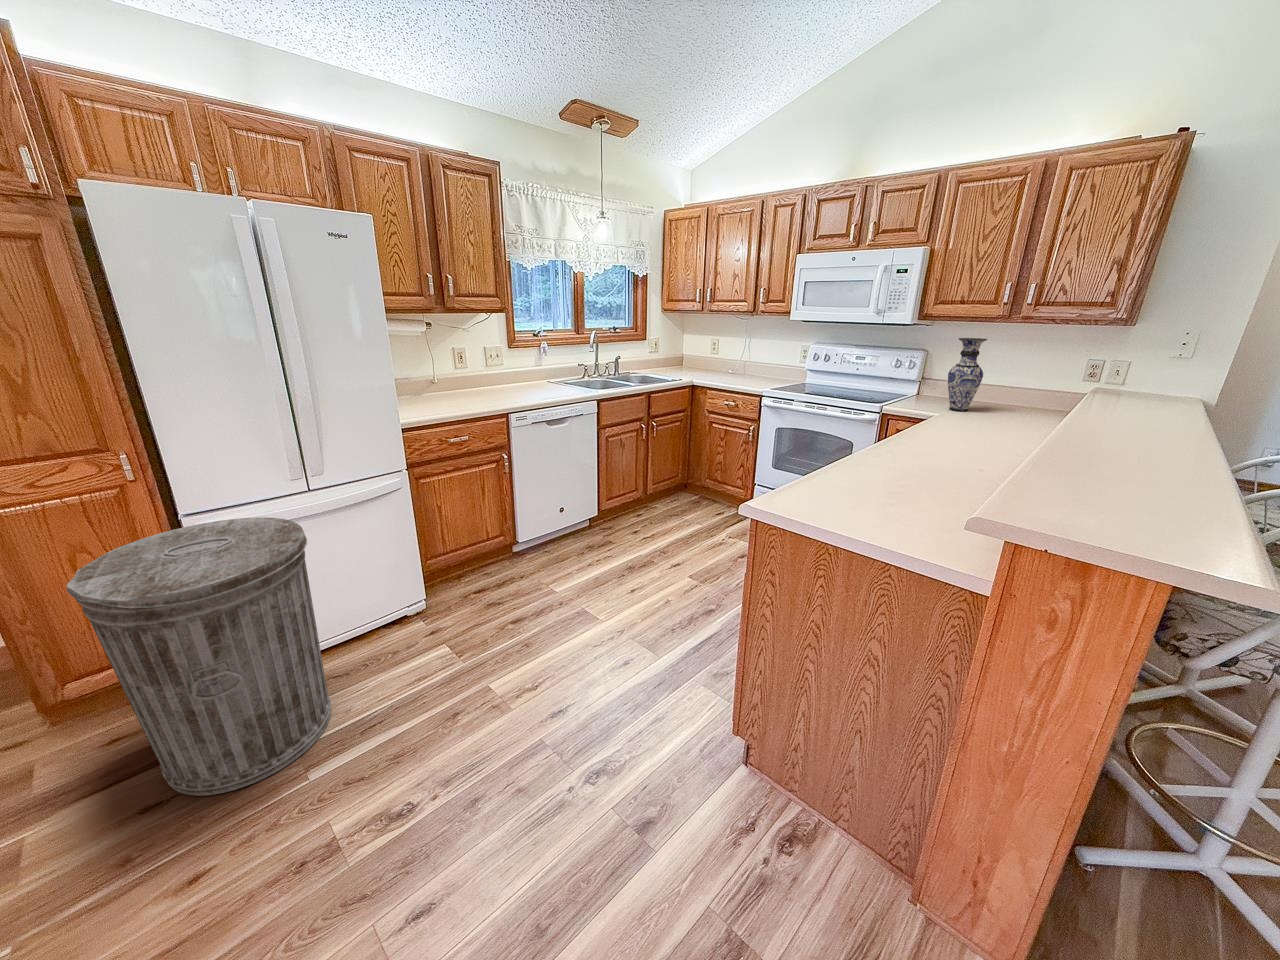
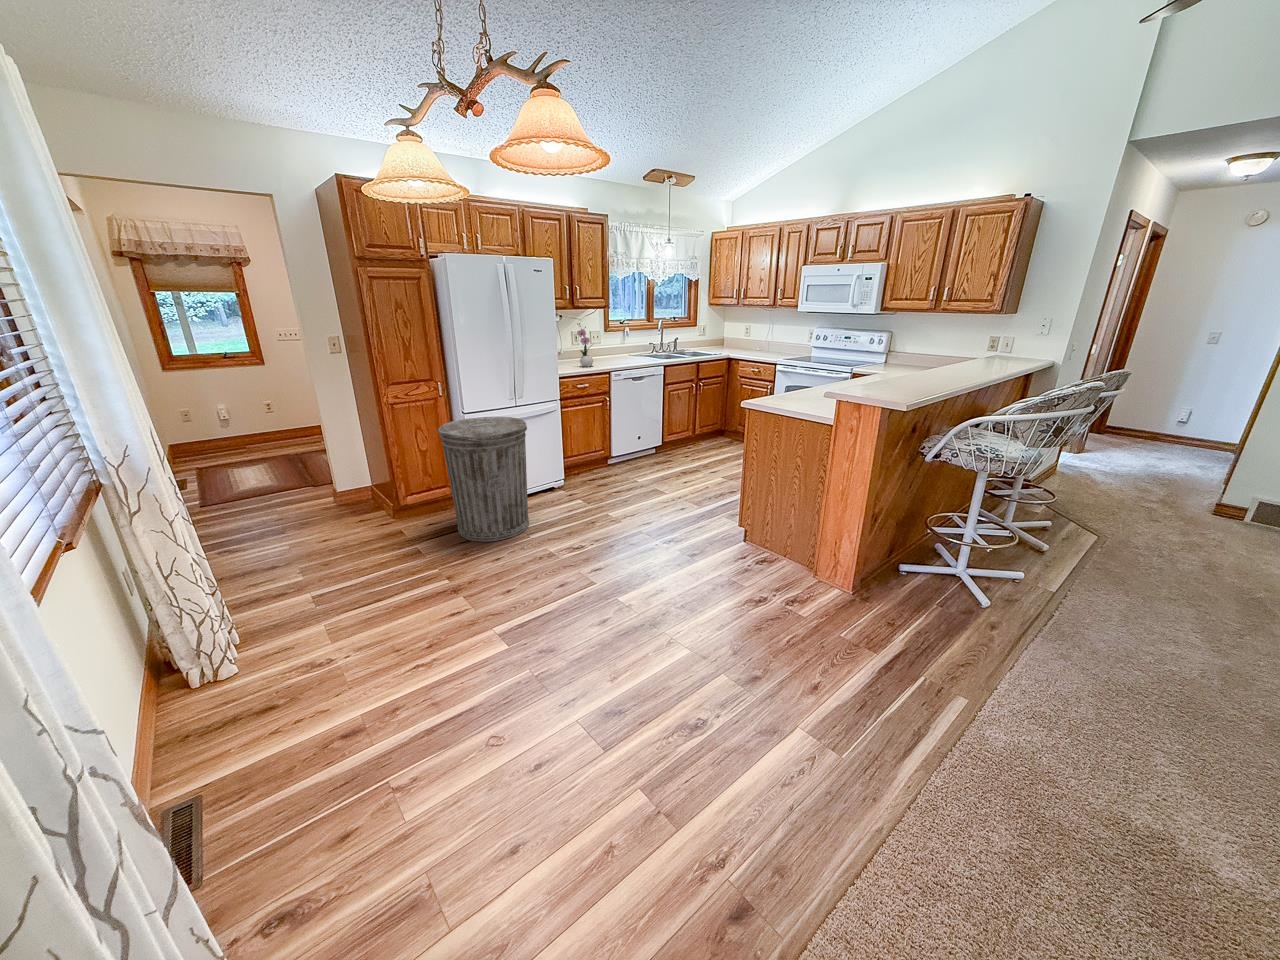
flower arrangement: none [448,336,481,406] -> present [577,323,593,367]
vase: present [948,338,987,411] -> none [895,322,920,370]

